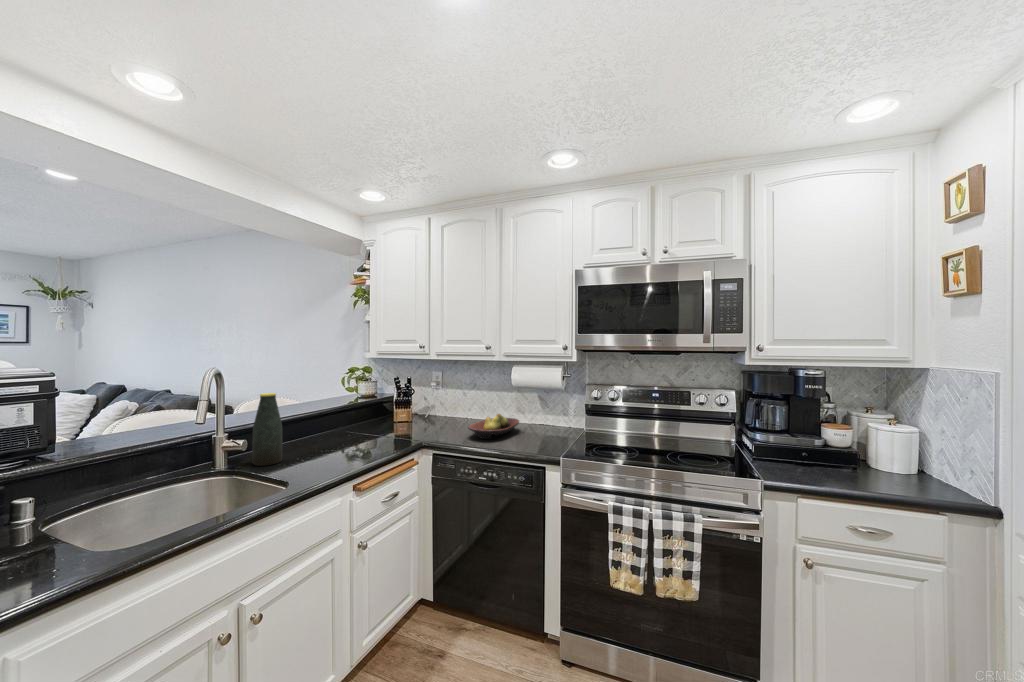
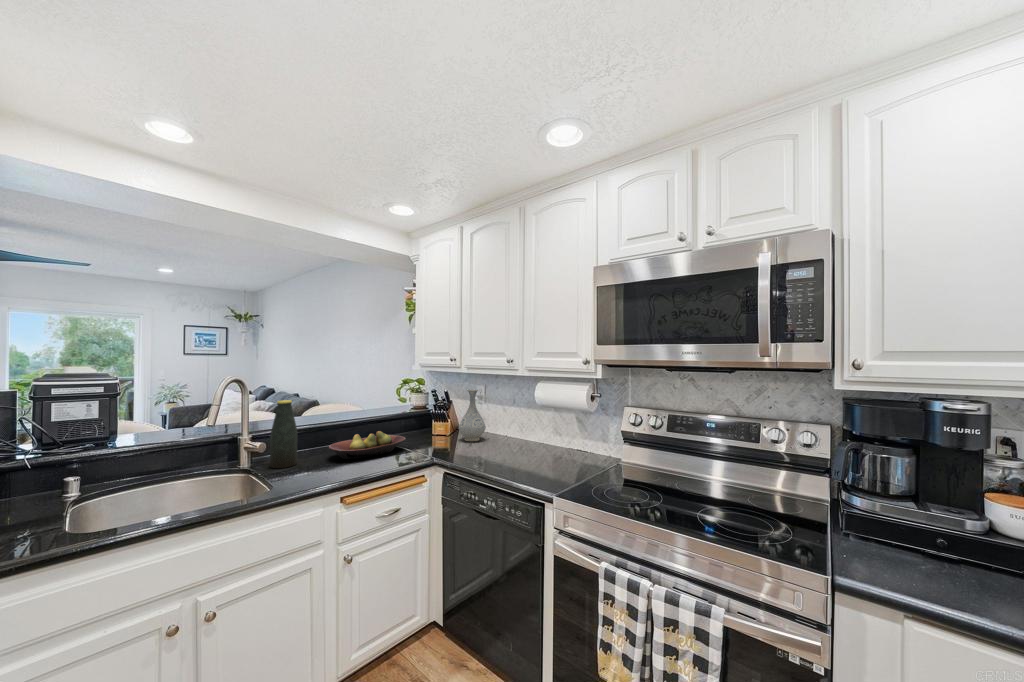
vase: none [426,377,451,427] -> present [459,389,486,441]
fruit bowl: present [468,414,519,439] -> present [329,431,405,459]

